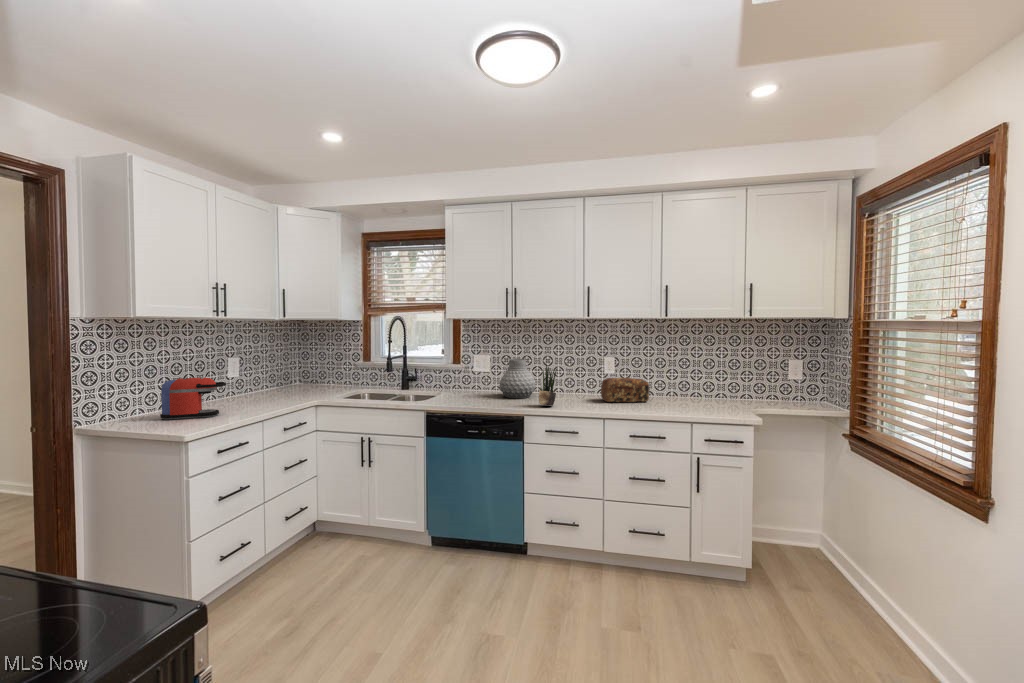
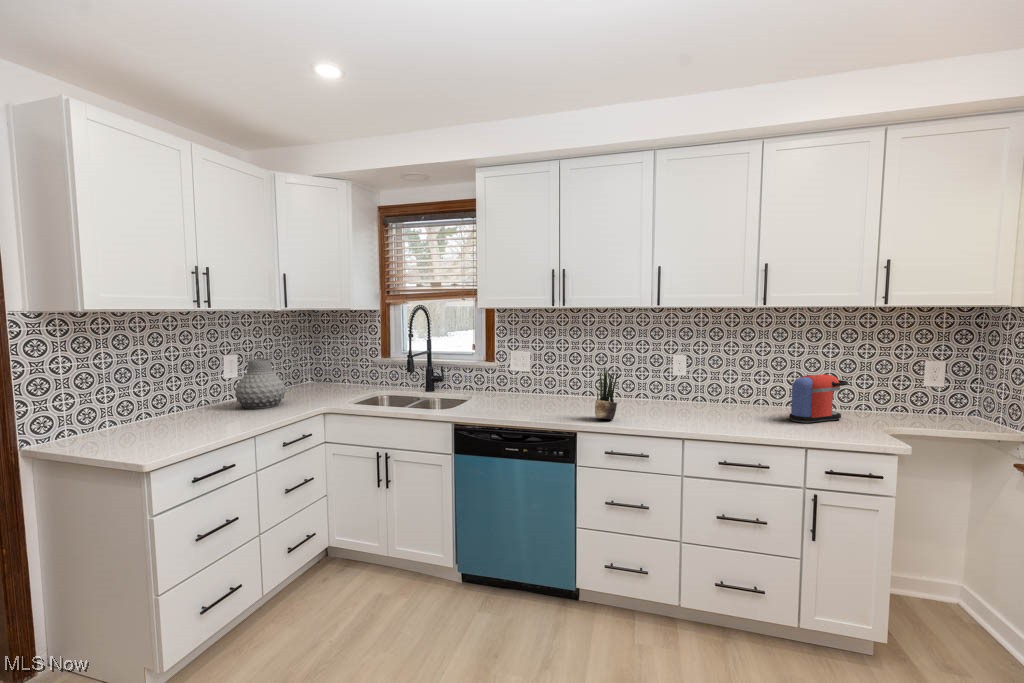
vase: present [500,359,536,398] -> present [235,359,286,409]
coffee maker: present [160,377,226,420] -> present [789,374,848,423]
bread loaf: present [601,377,650,402] -> none [671,382,737,414]

